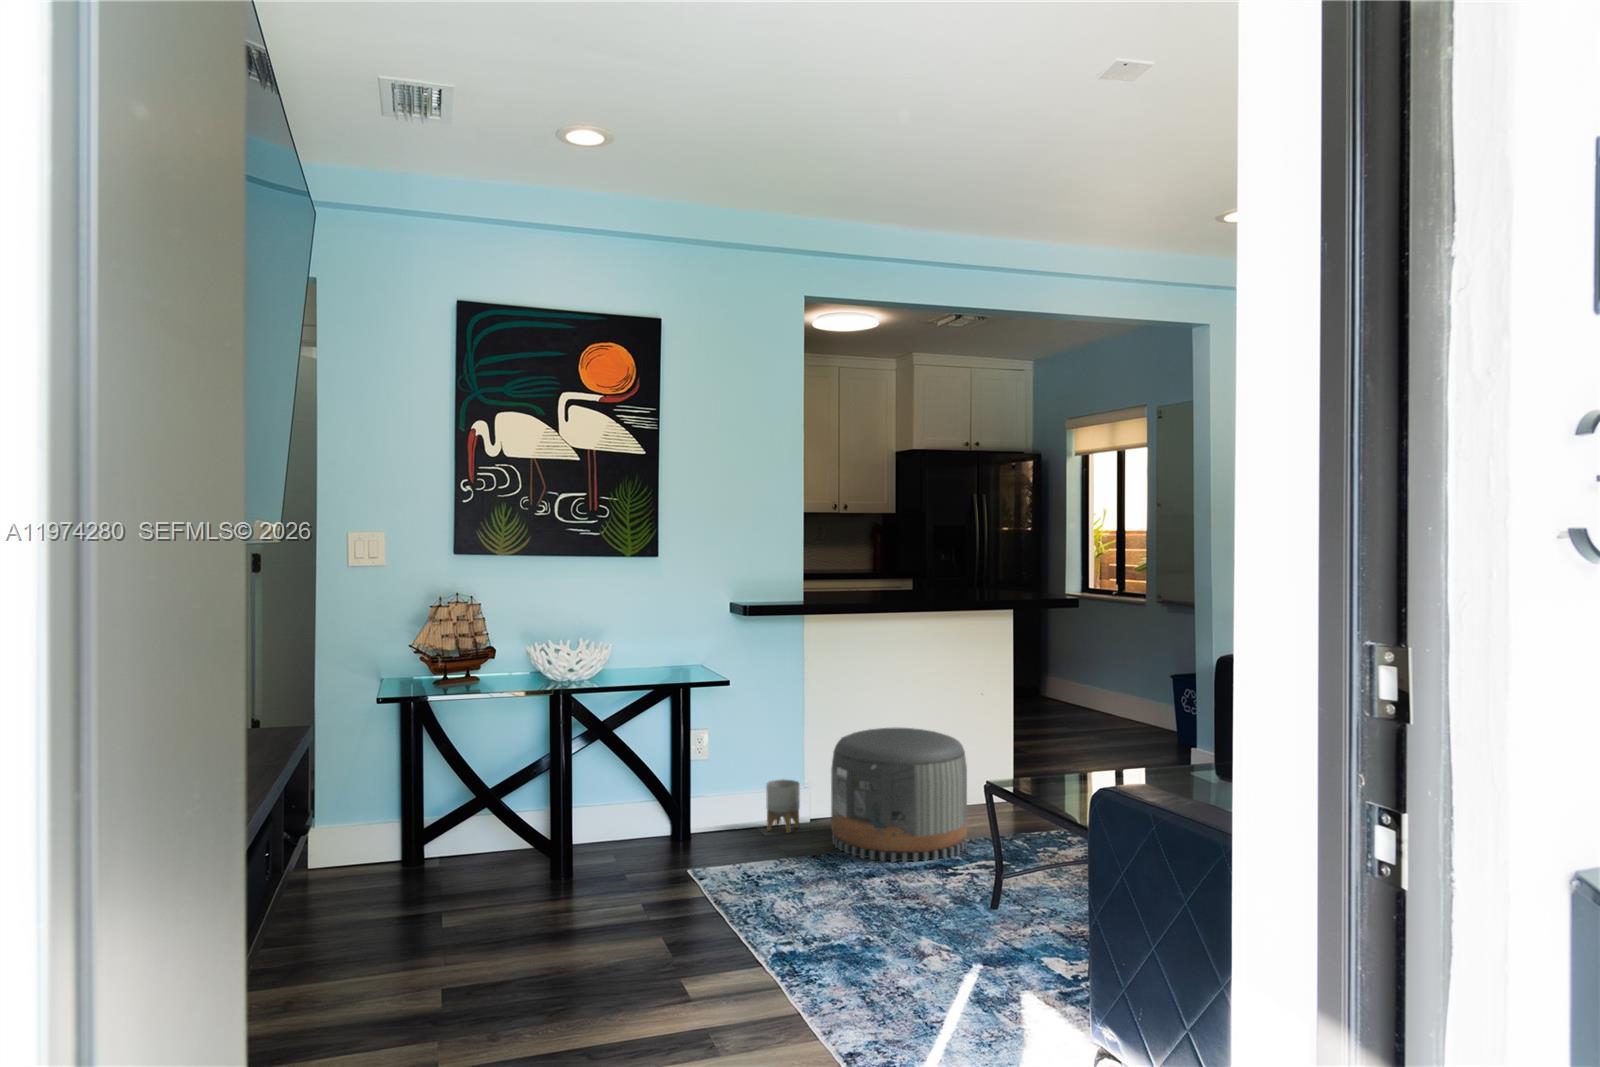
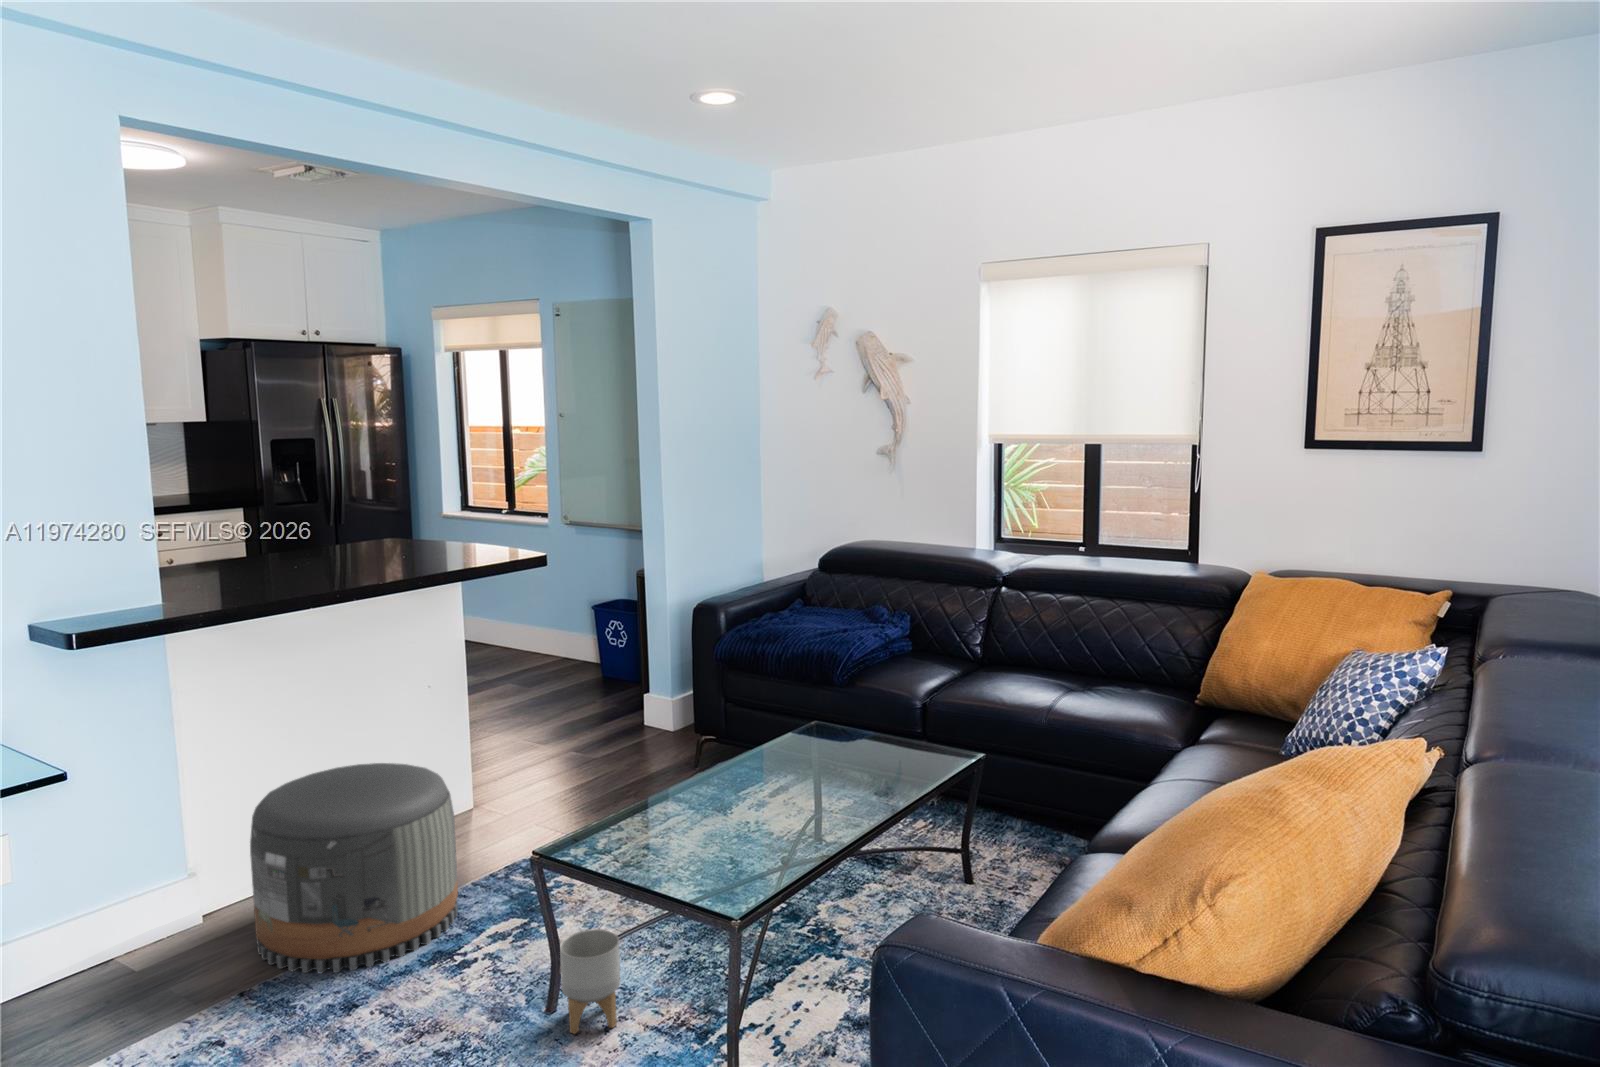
planter: present [766,780,800,833] -> present [560,929,620,1034]

